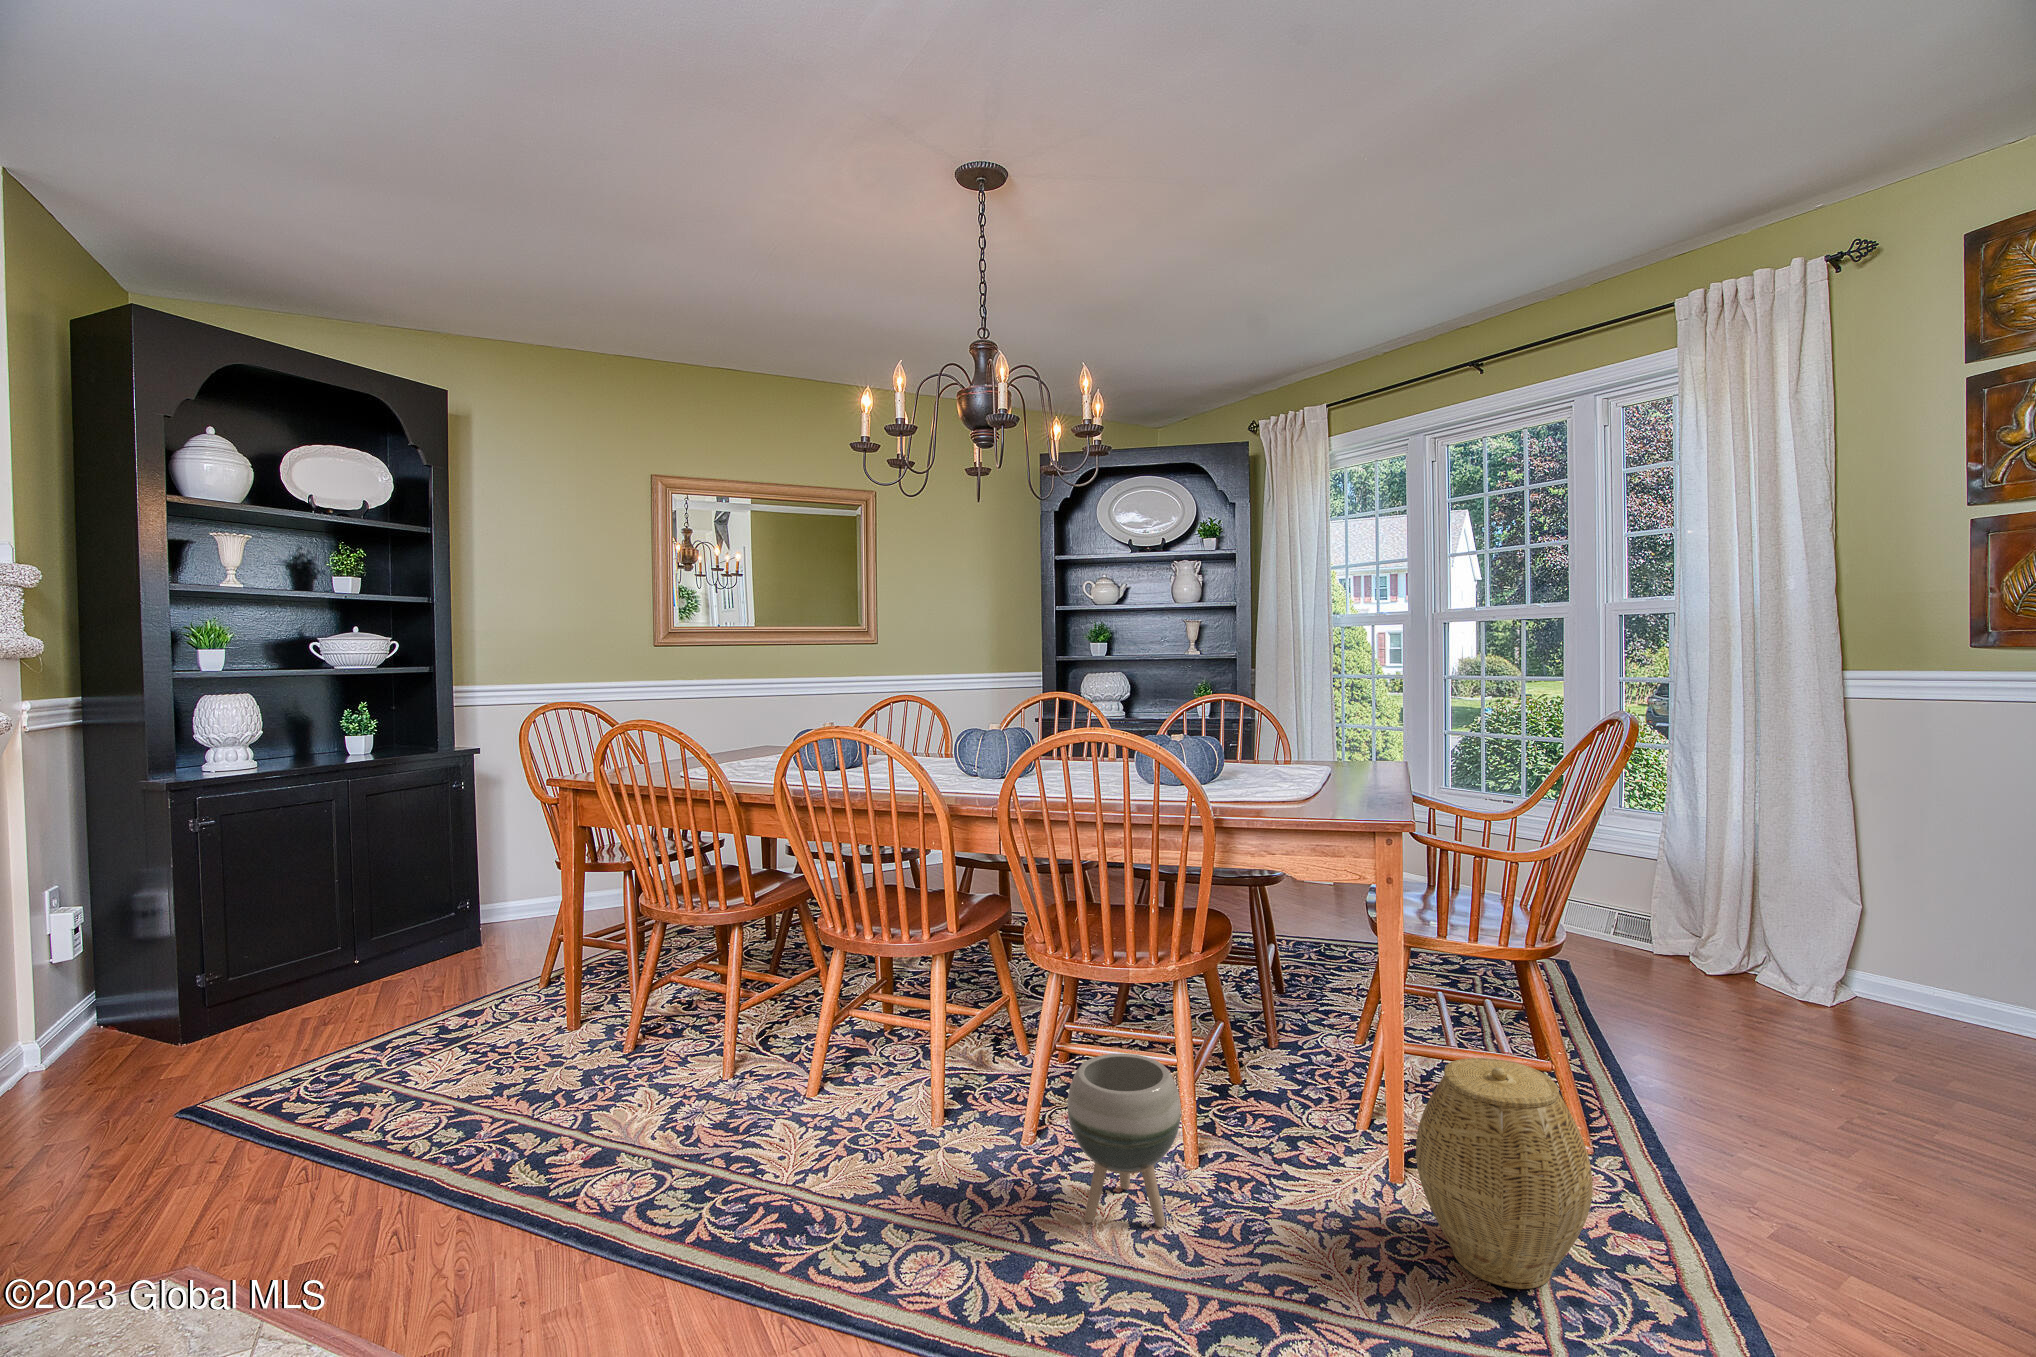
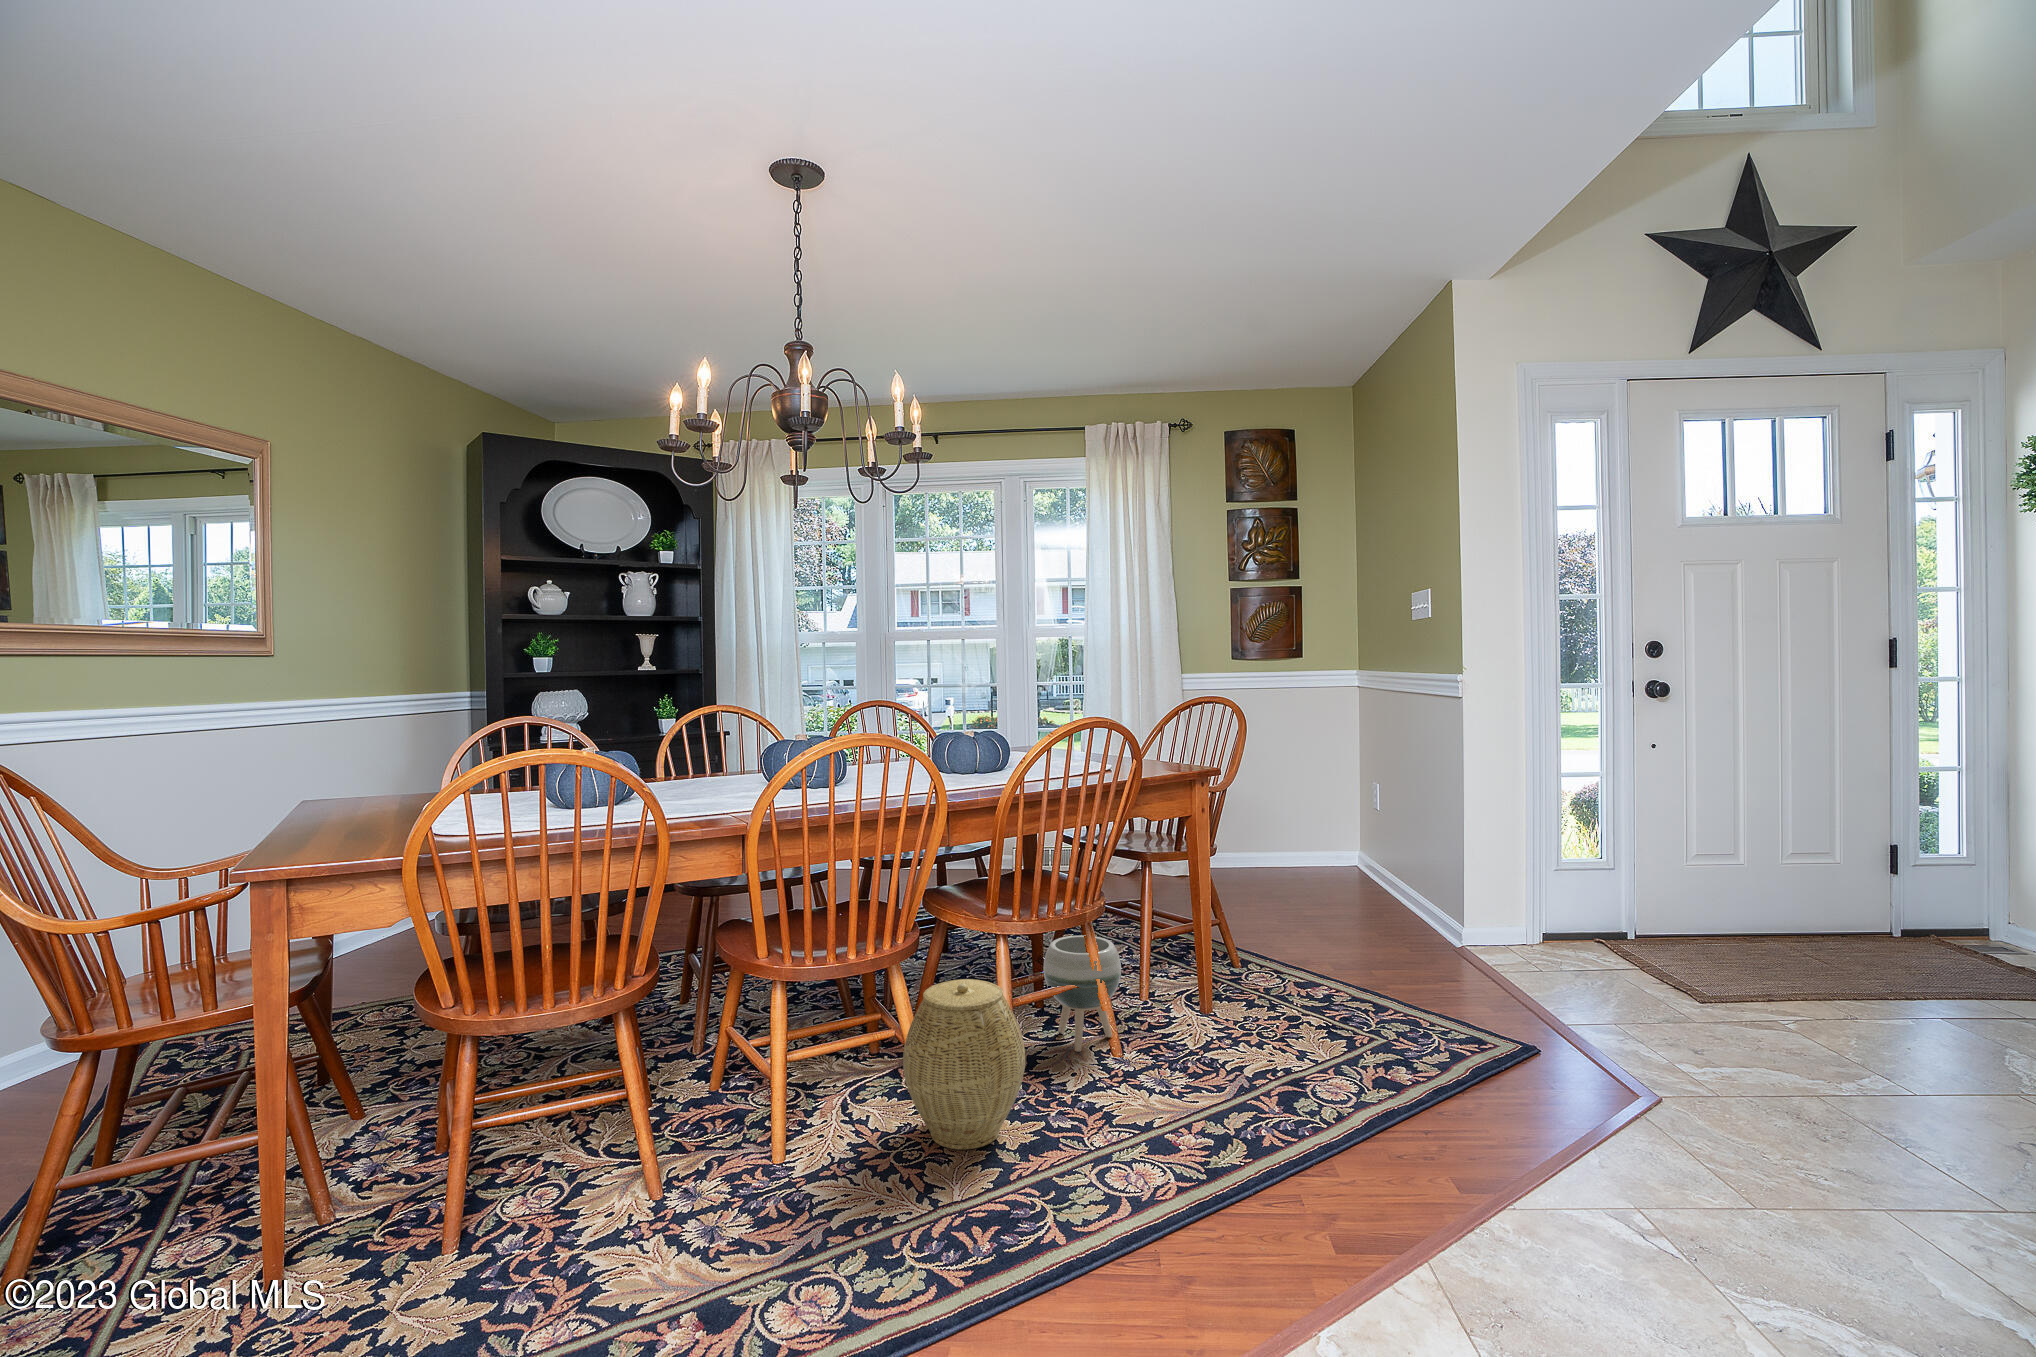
planter: present [1068,1054,1181,1227] -> present [1044,935,1121,1052]

